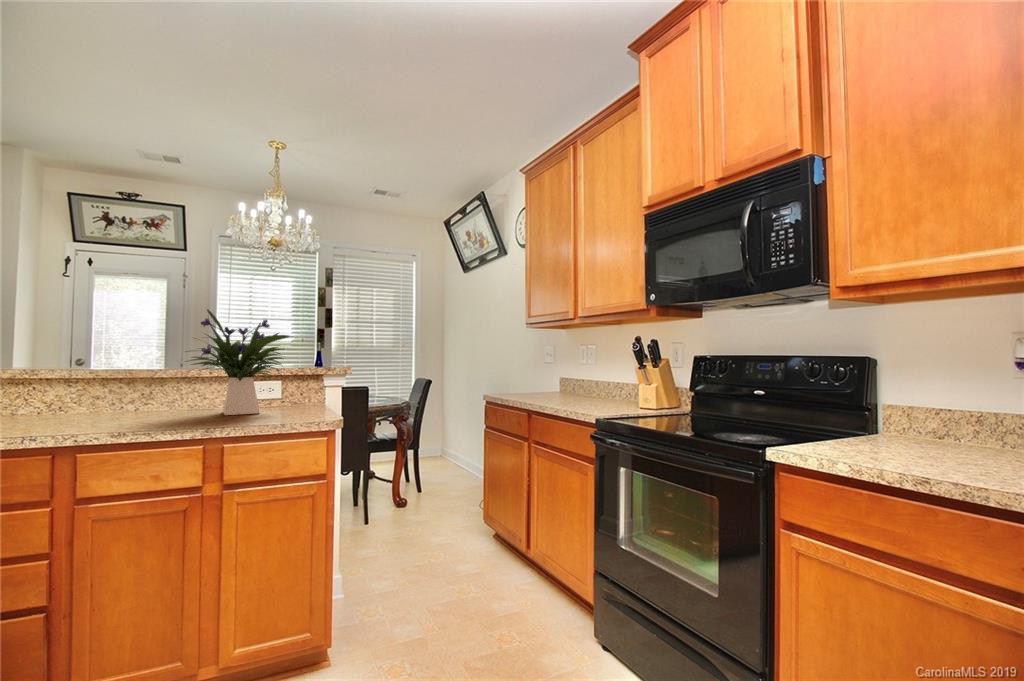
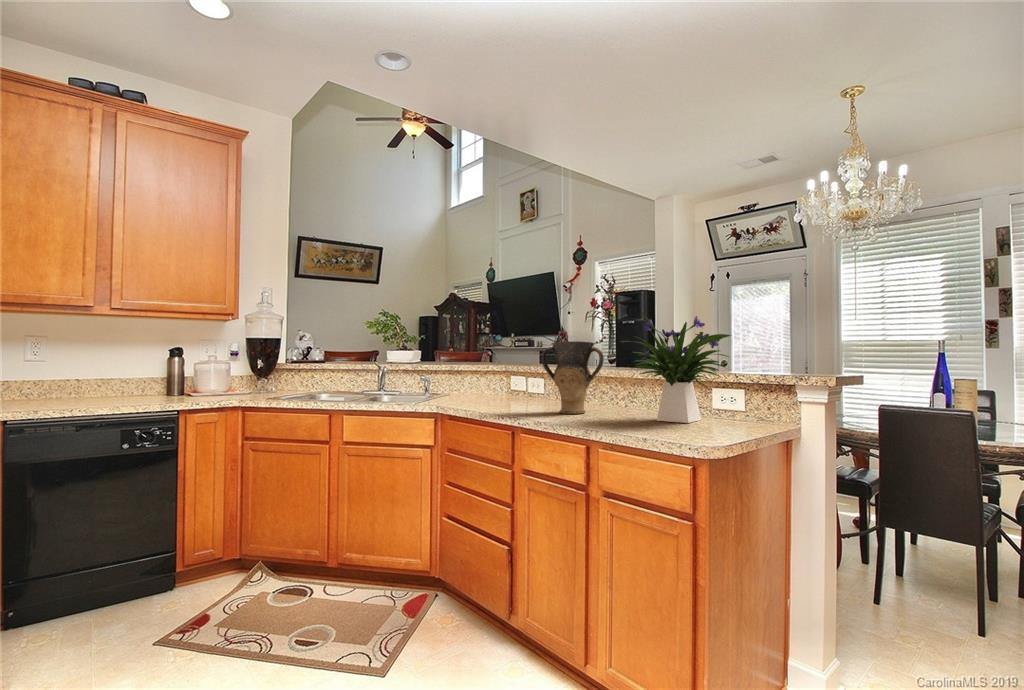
vase: none [34,333,135,423] -> present [542,341,604,414]

